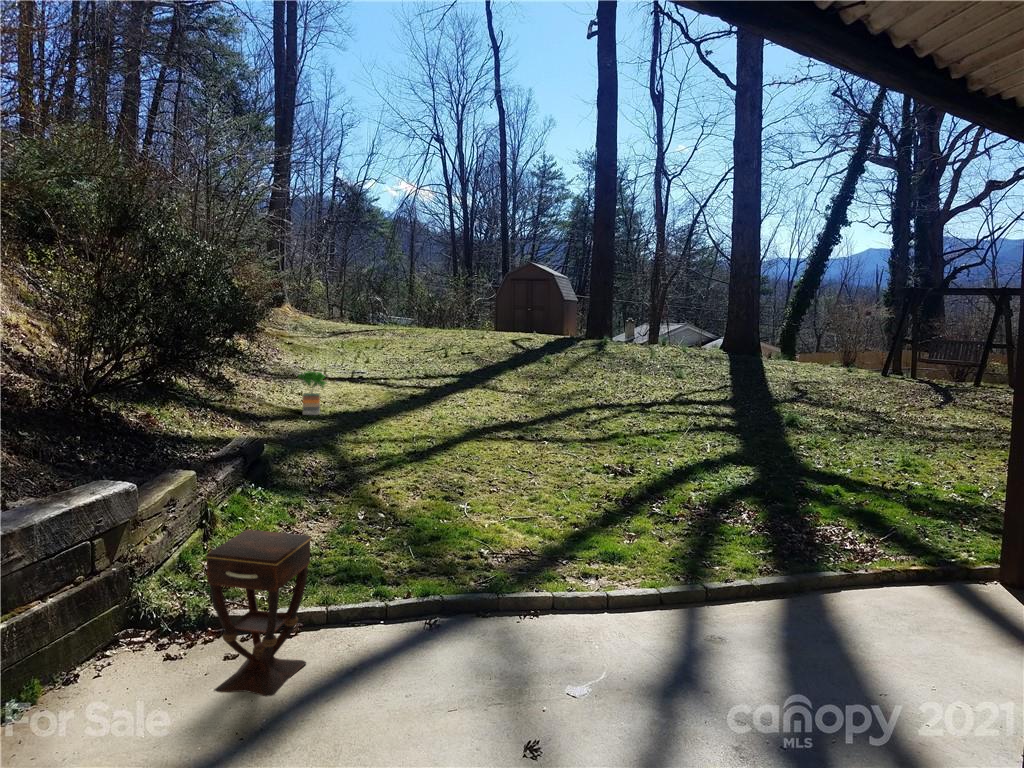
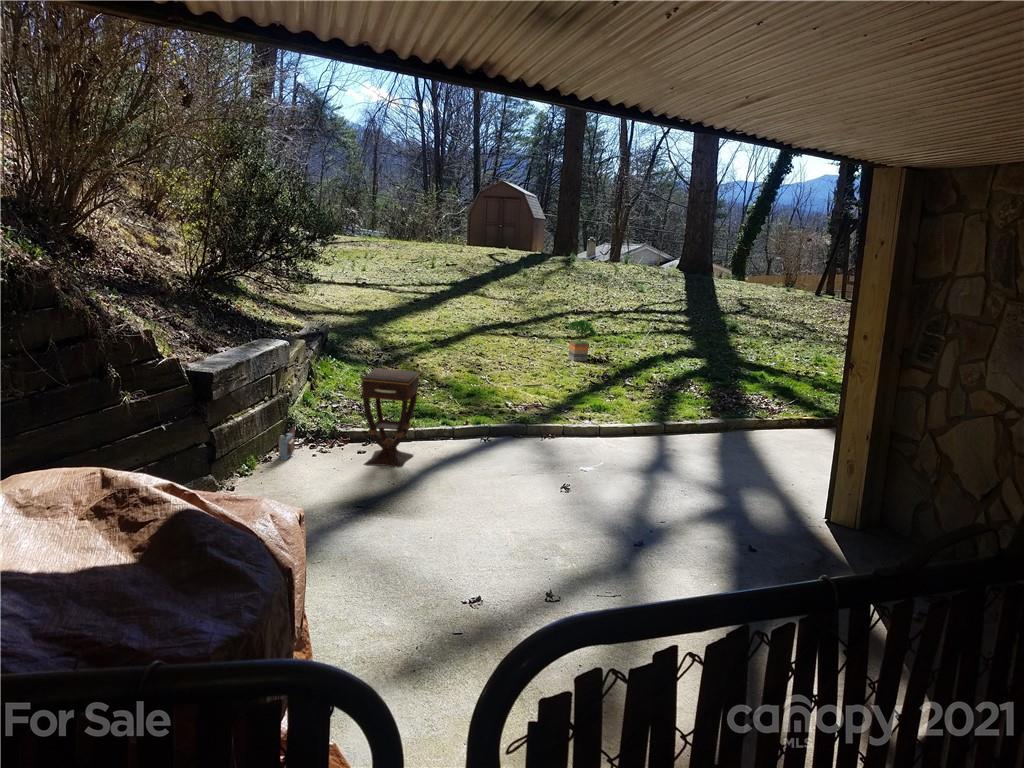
potted tree: present [299,371,326,415] -> present [569,321,596,361]
watering can: none [81,617,131,680] -> present [279,425,295,459]

